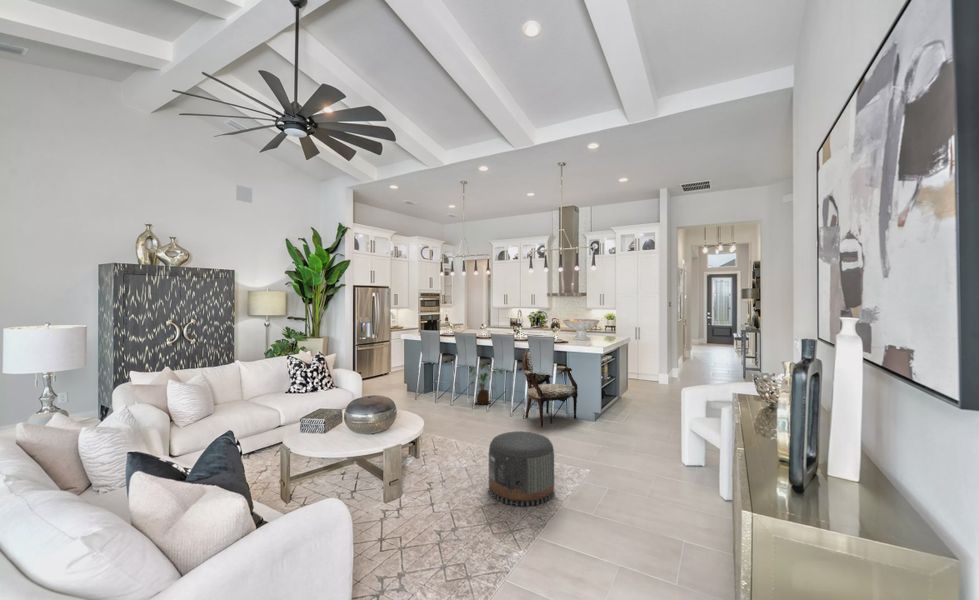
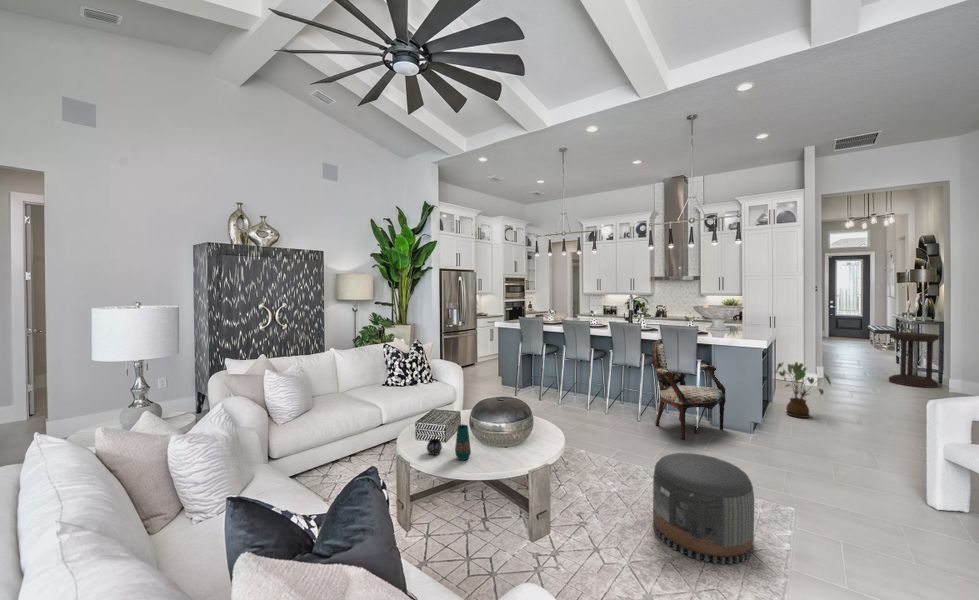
side table: none [720,338,751,381] -> present [889,332,939,388]
house plant: present [470,363,502,405] -> present [775,362,831,418]
vase: none [309,416,345,444] -> present [427,425,471,460]

